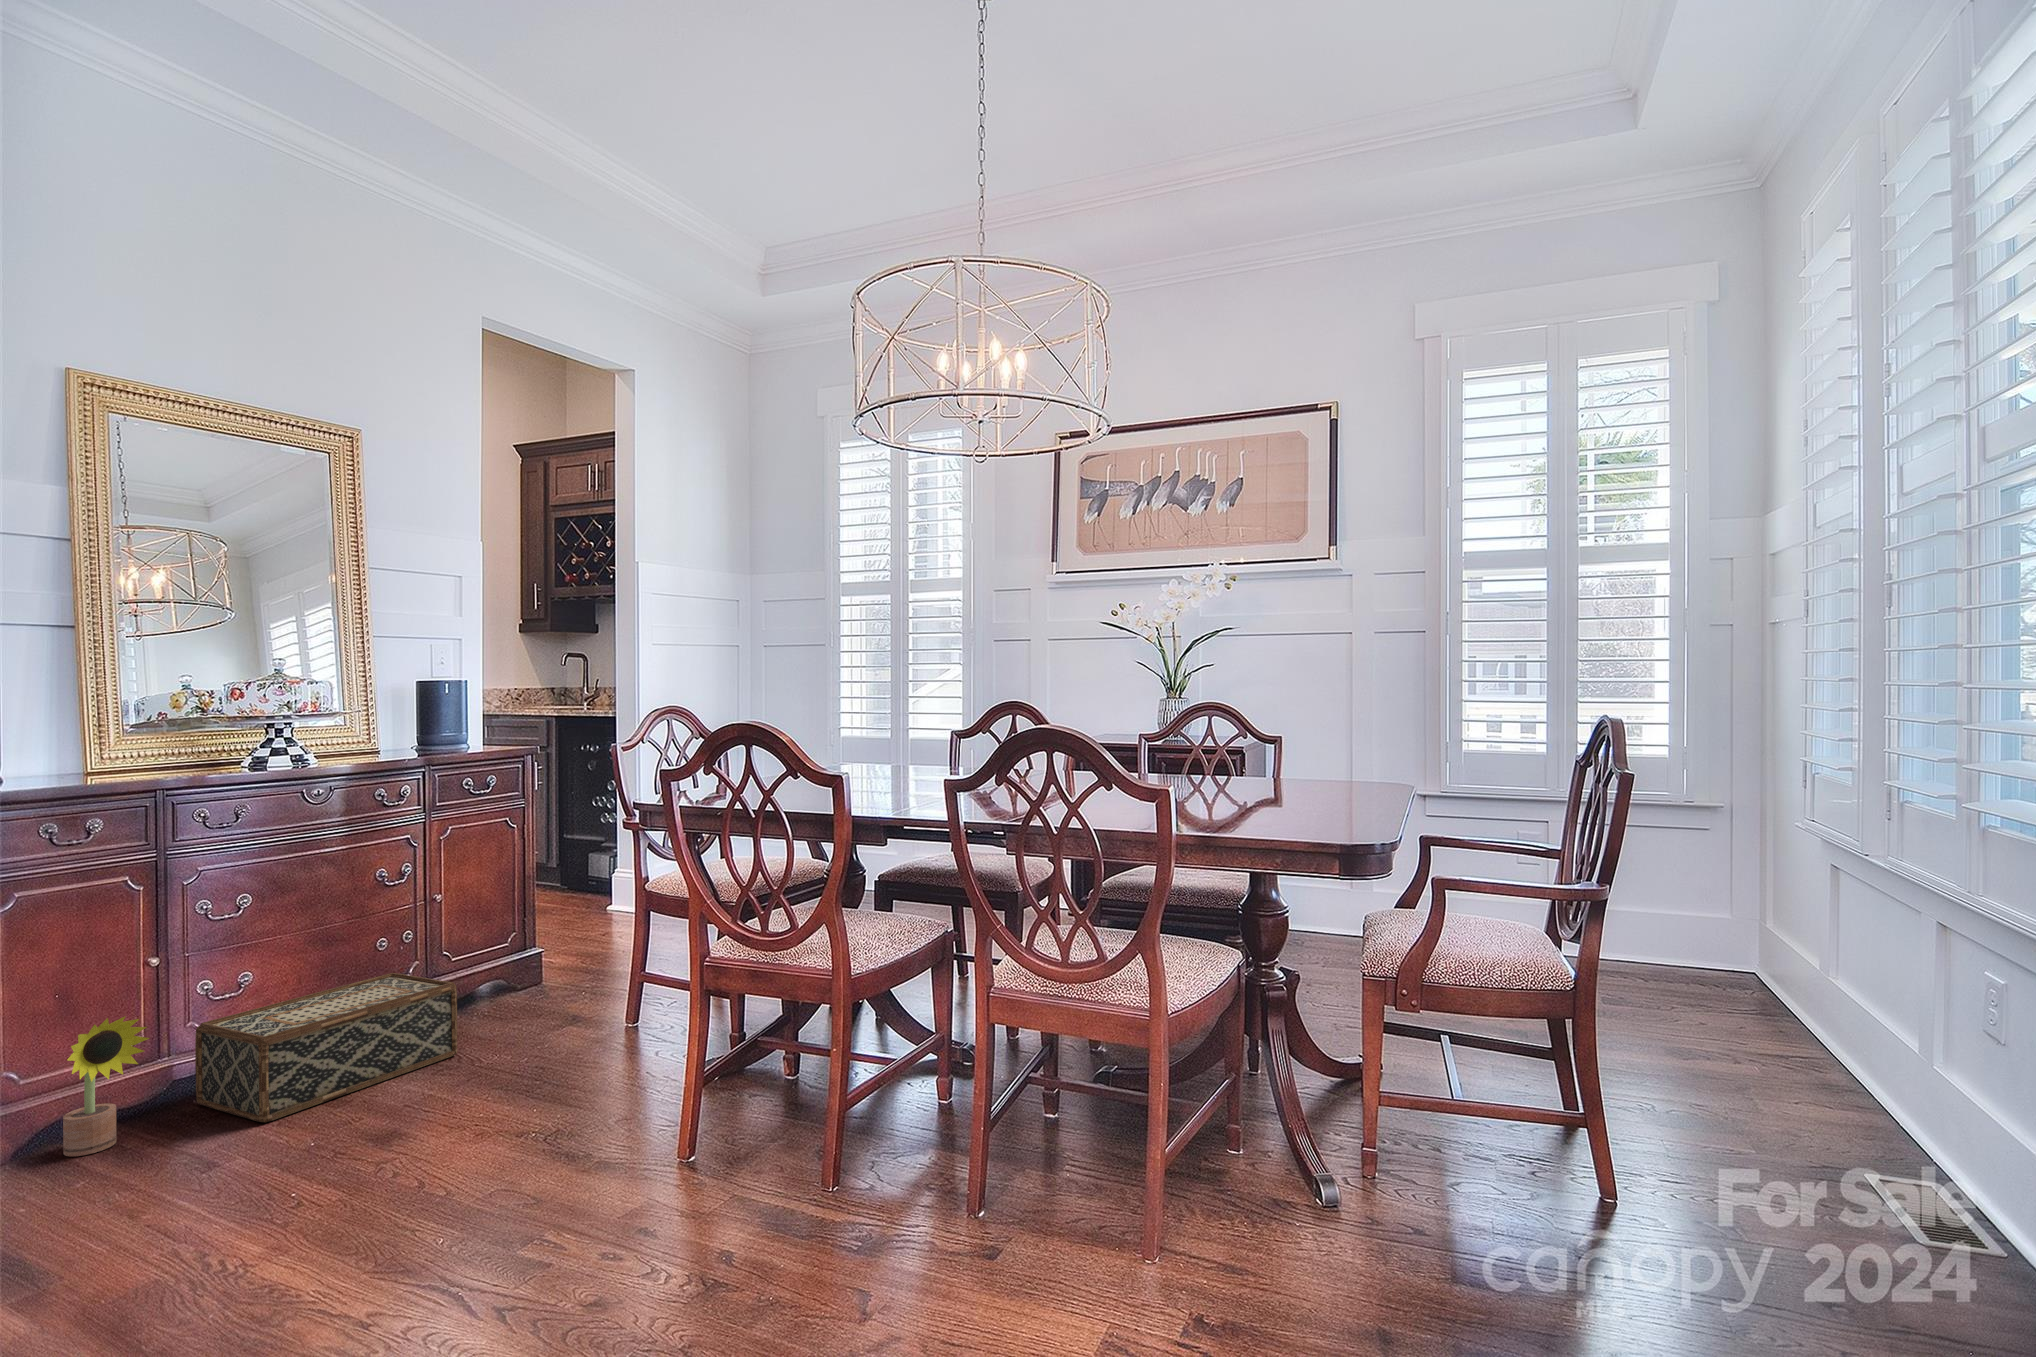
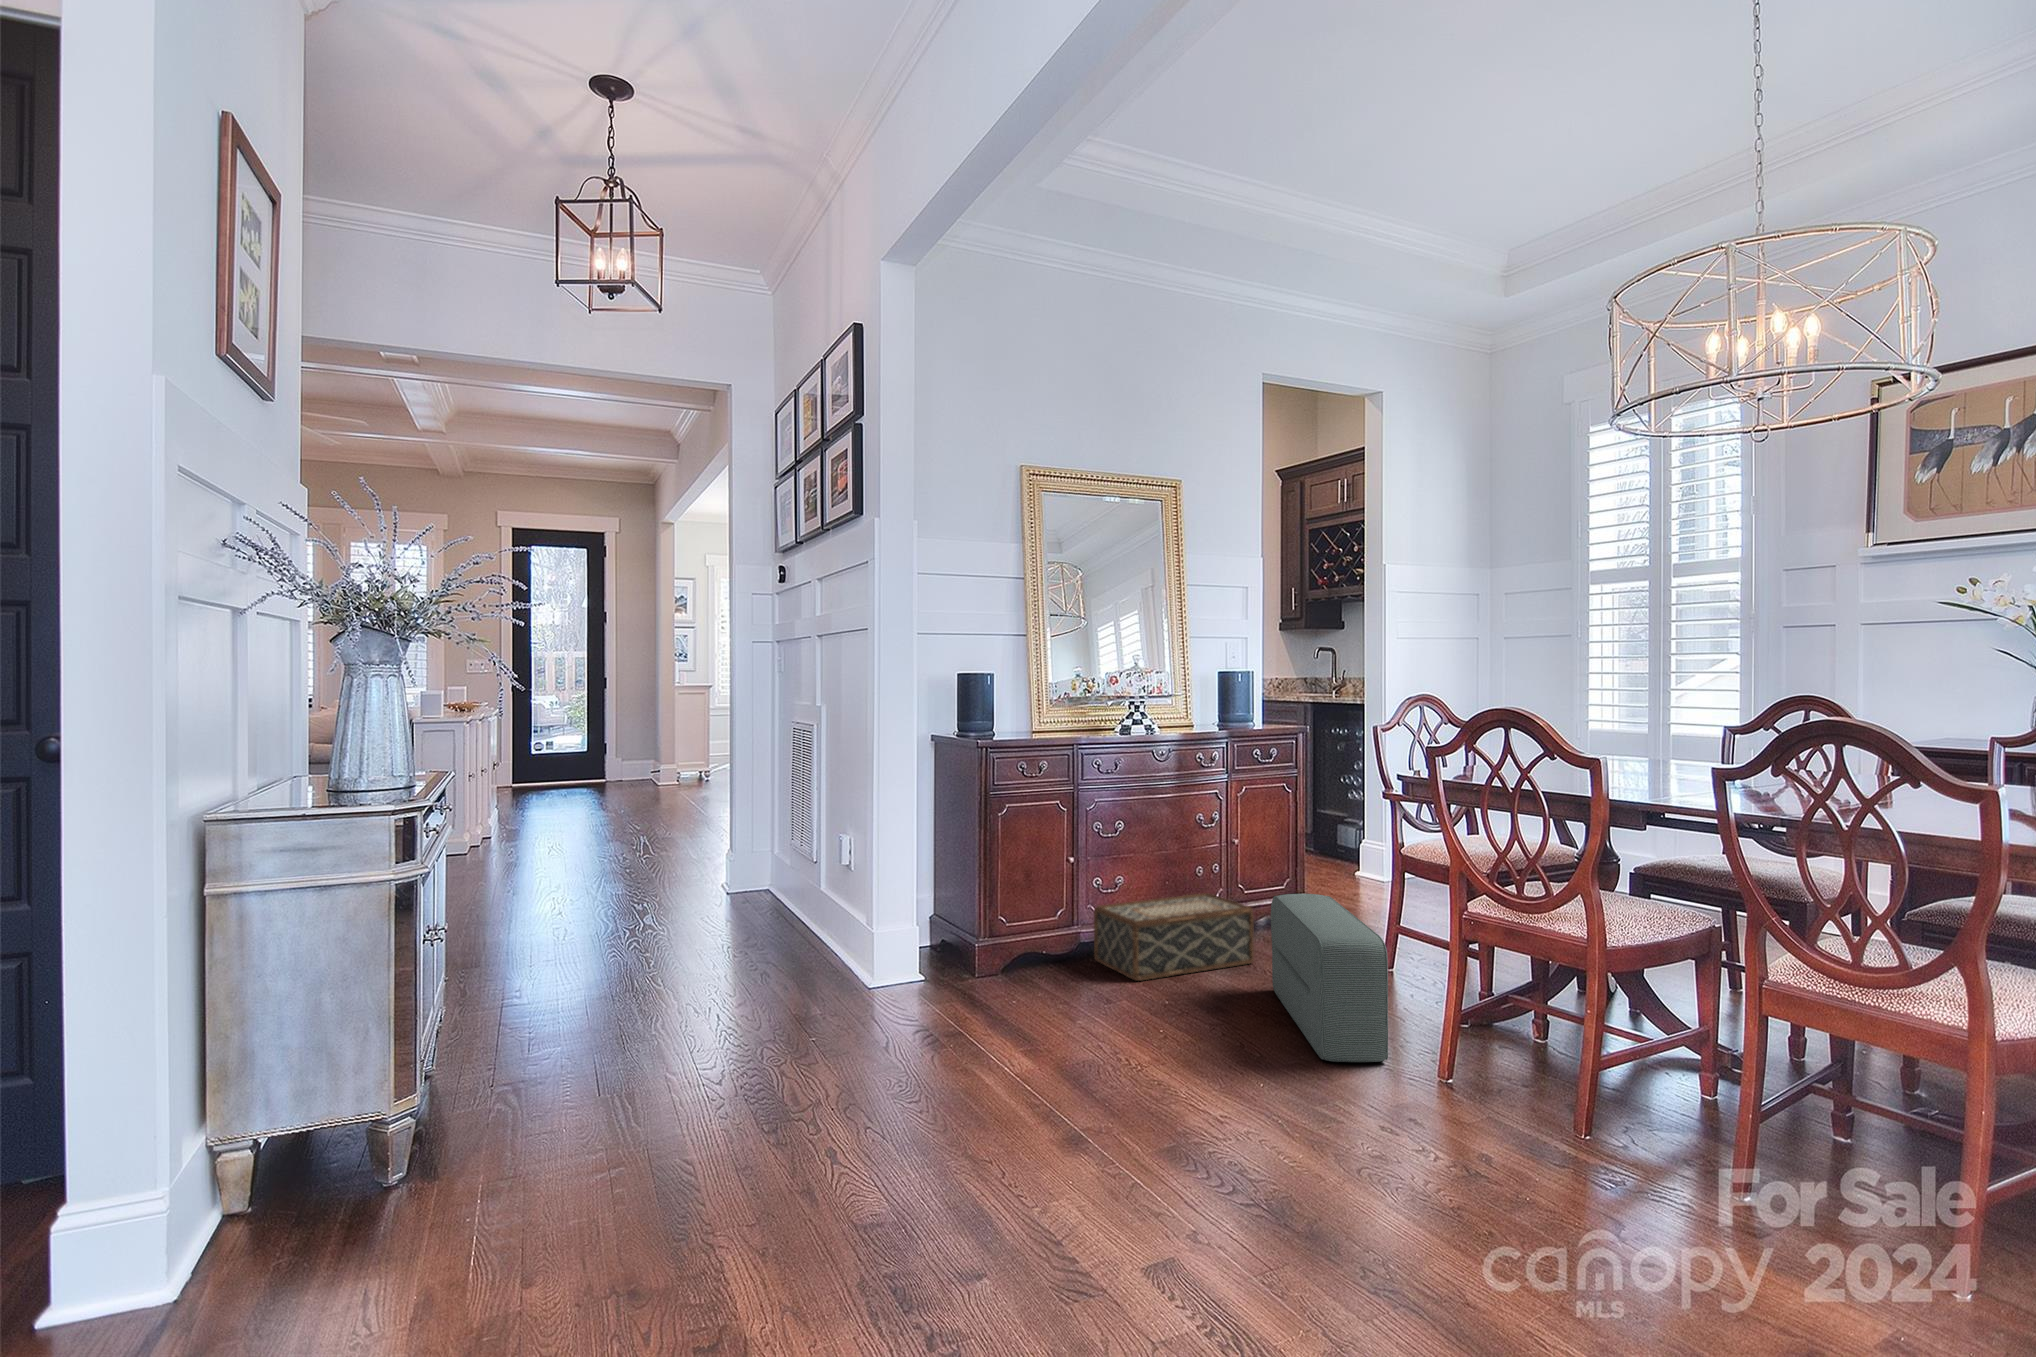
pouf: none [476,956,620,1177] -> present [1271,894,1388,1062]
decorative plant: present [63,1016,149,1156] -> none [1031,891,1074,977]

